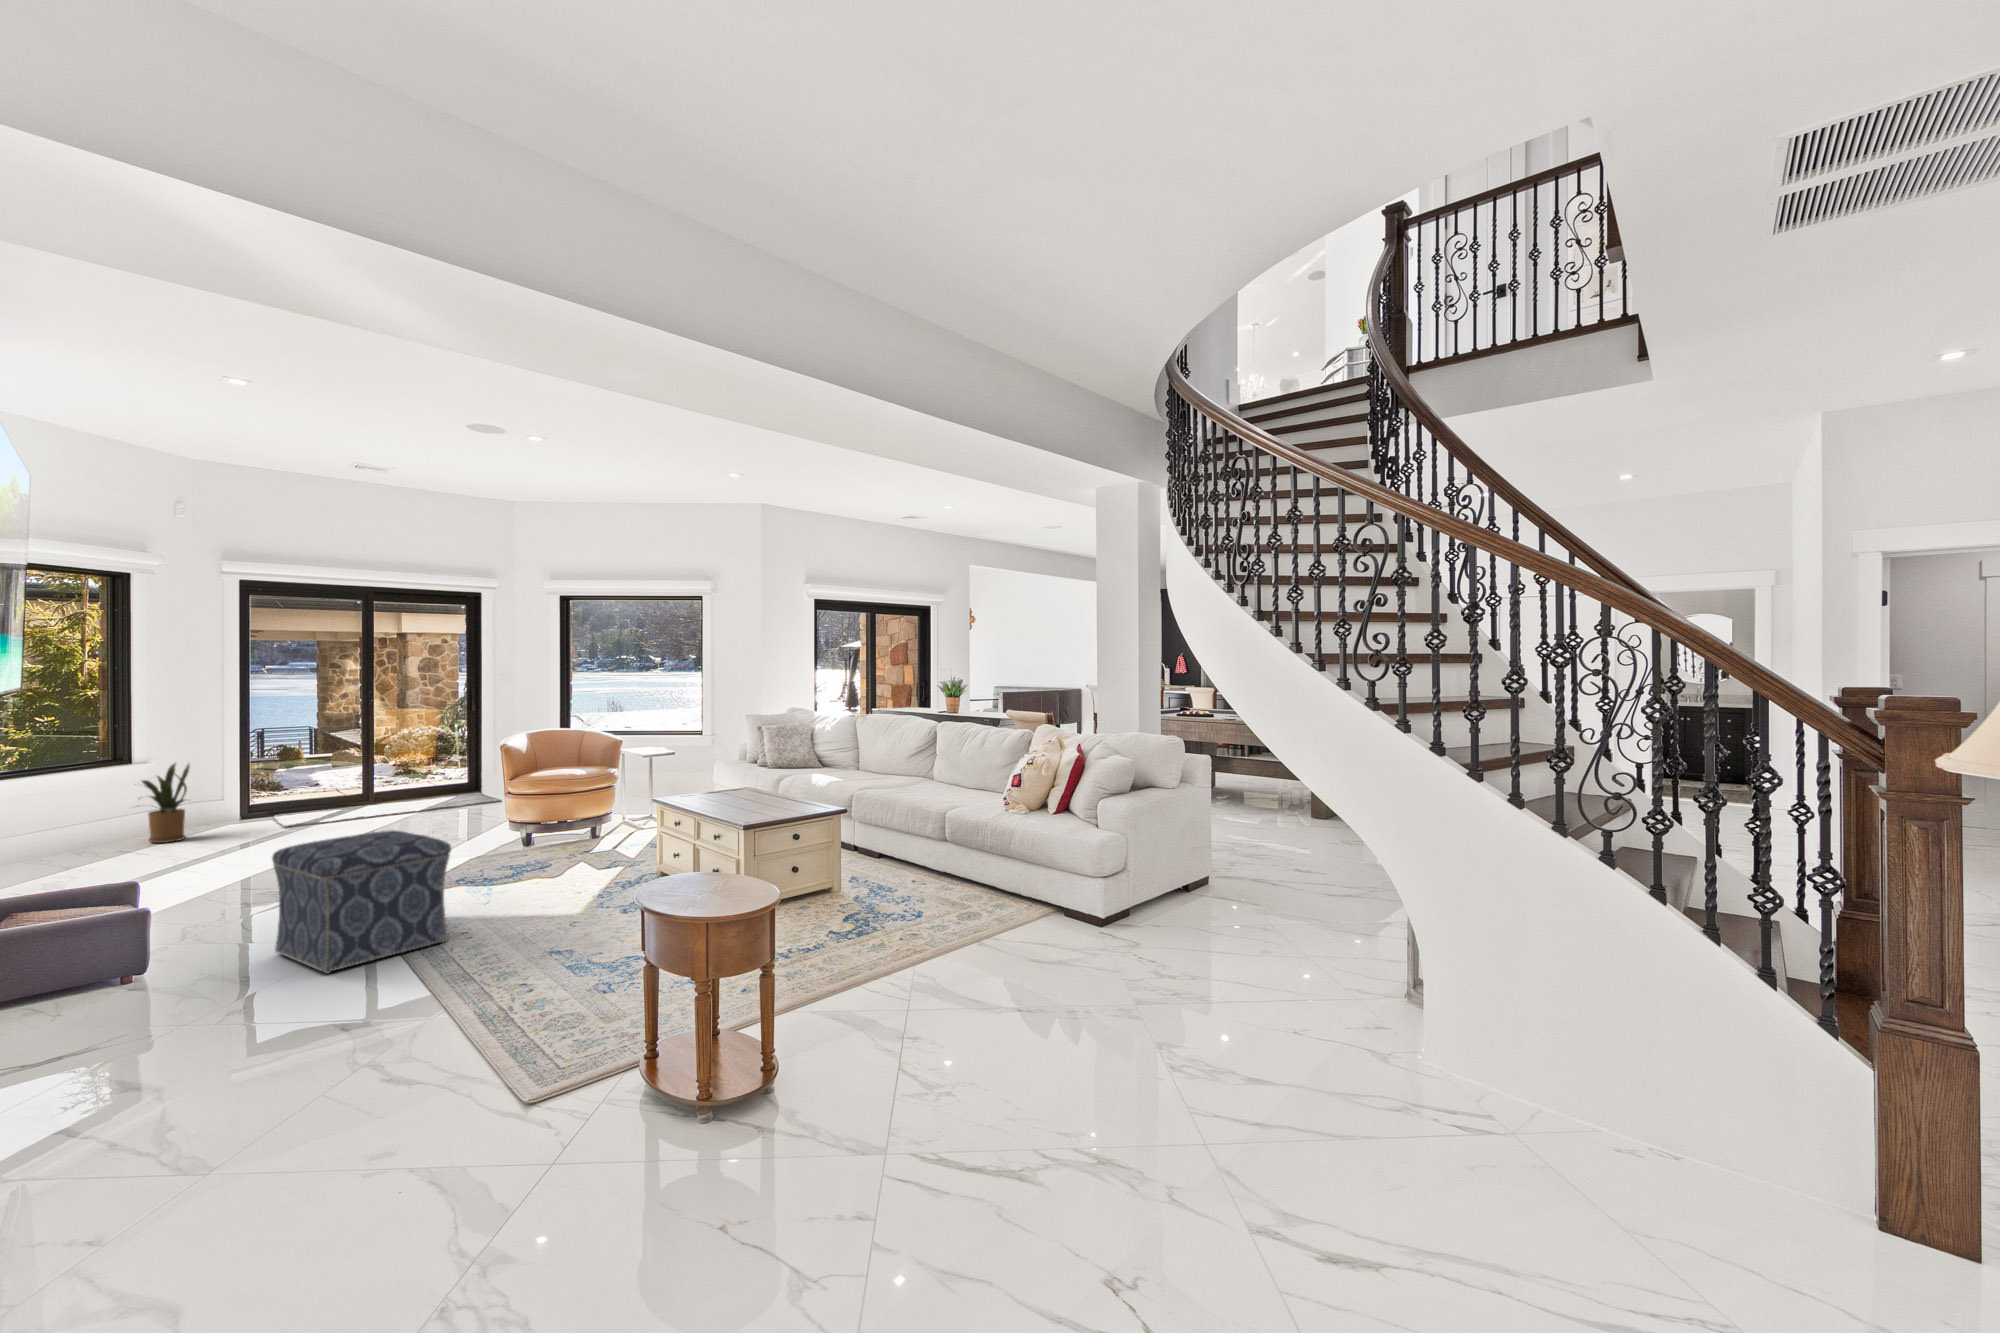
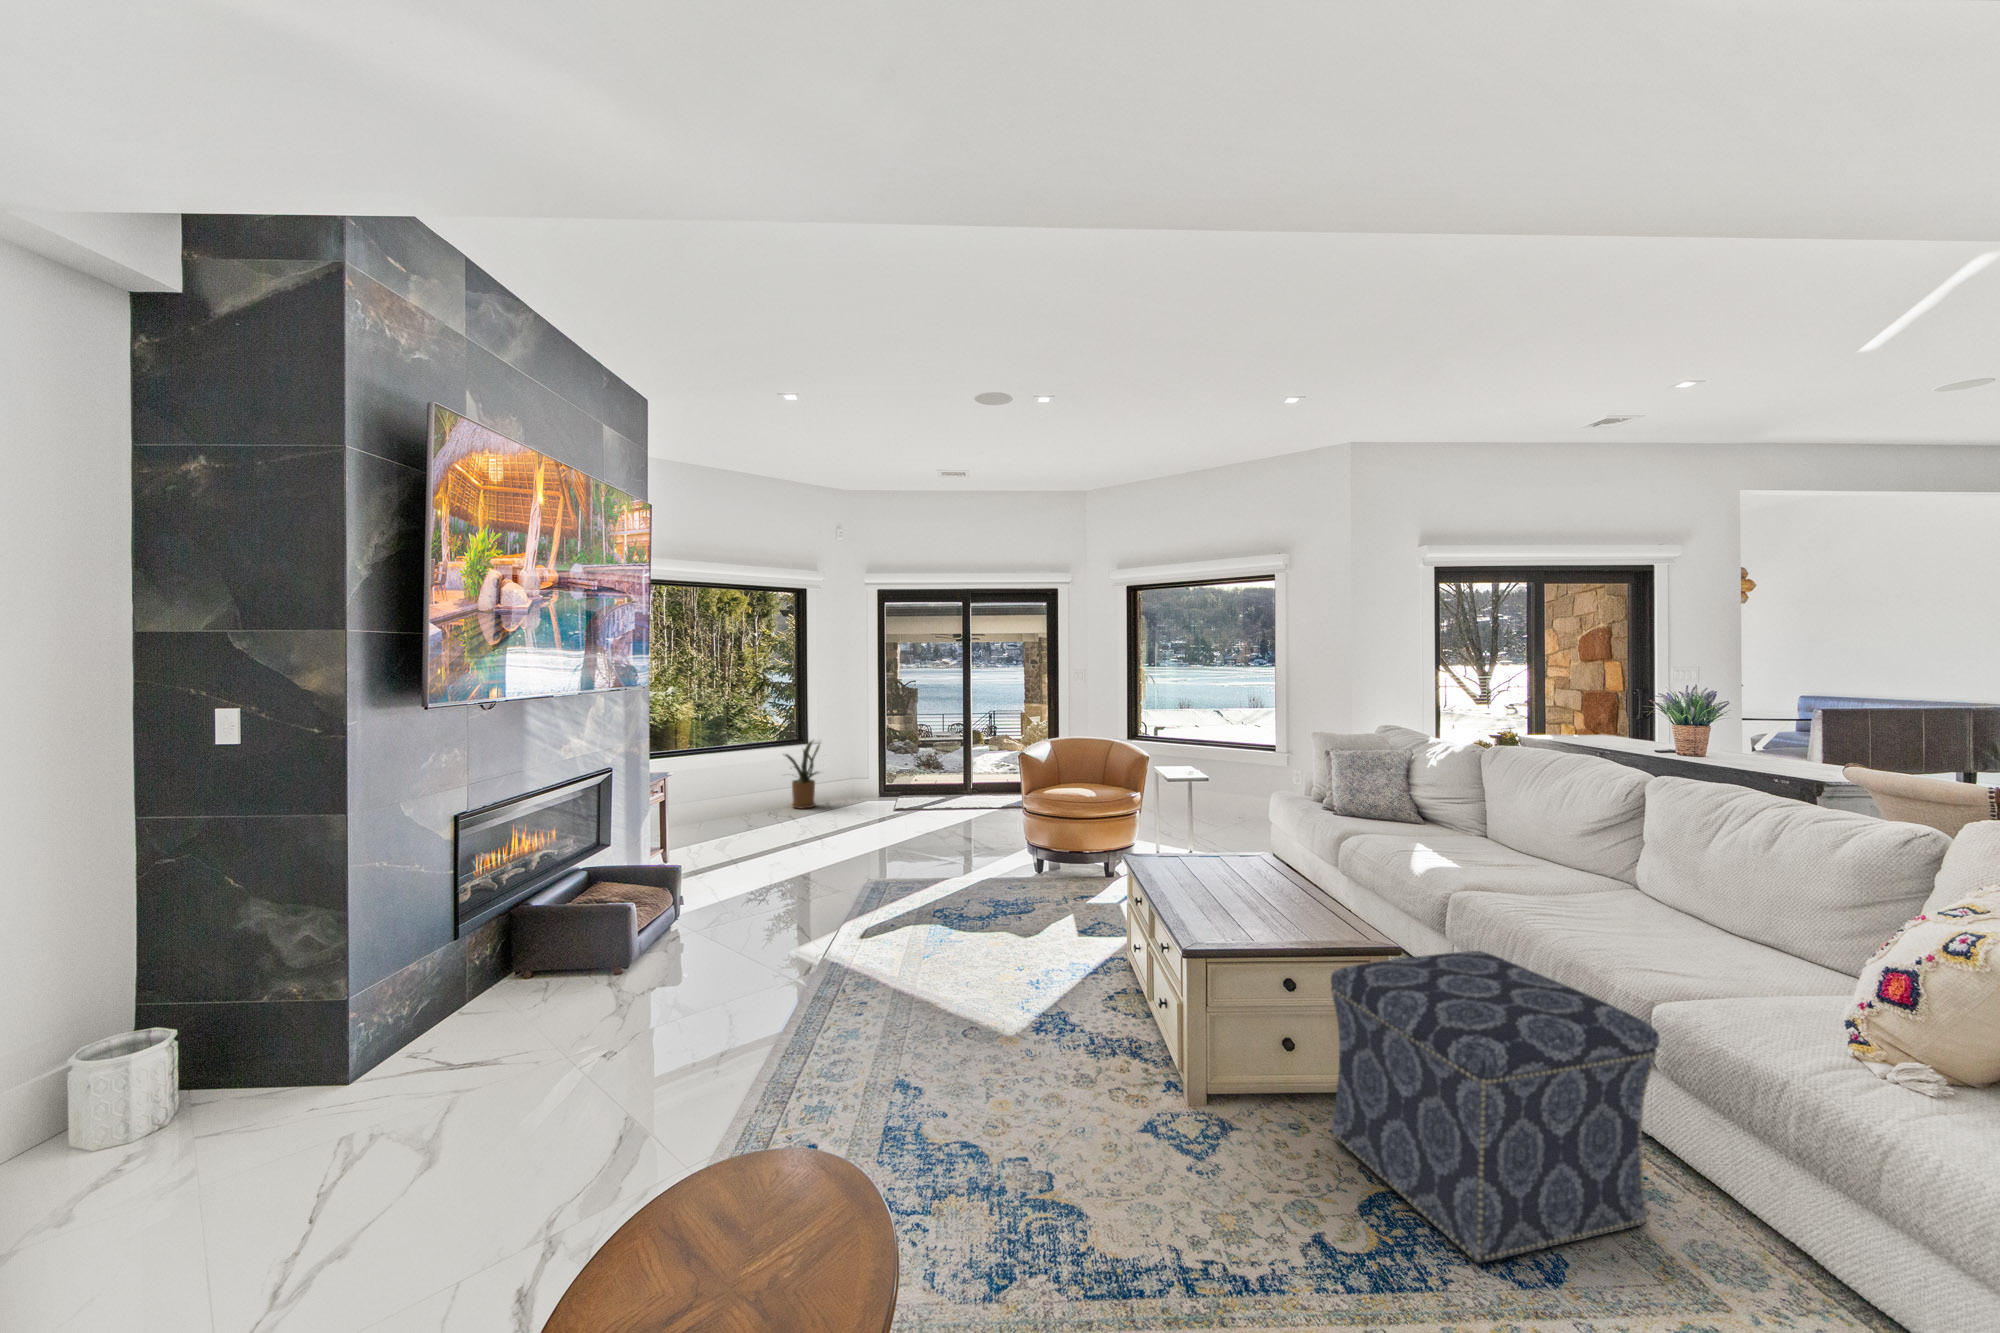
ottoman: present [272,831,451,973] -> present [1331,951,1660,1263]

